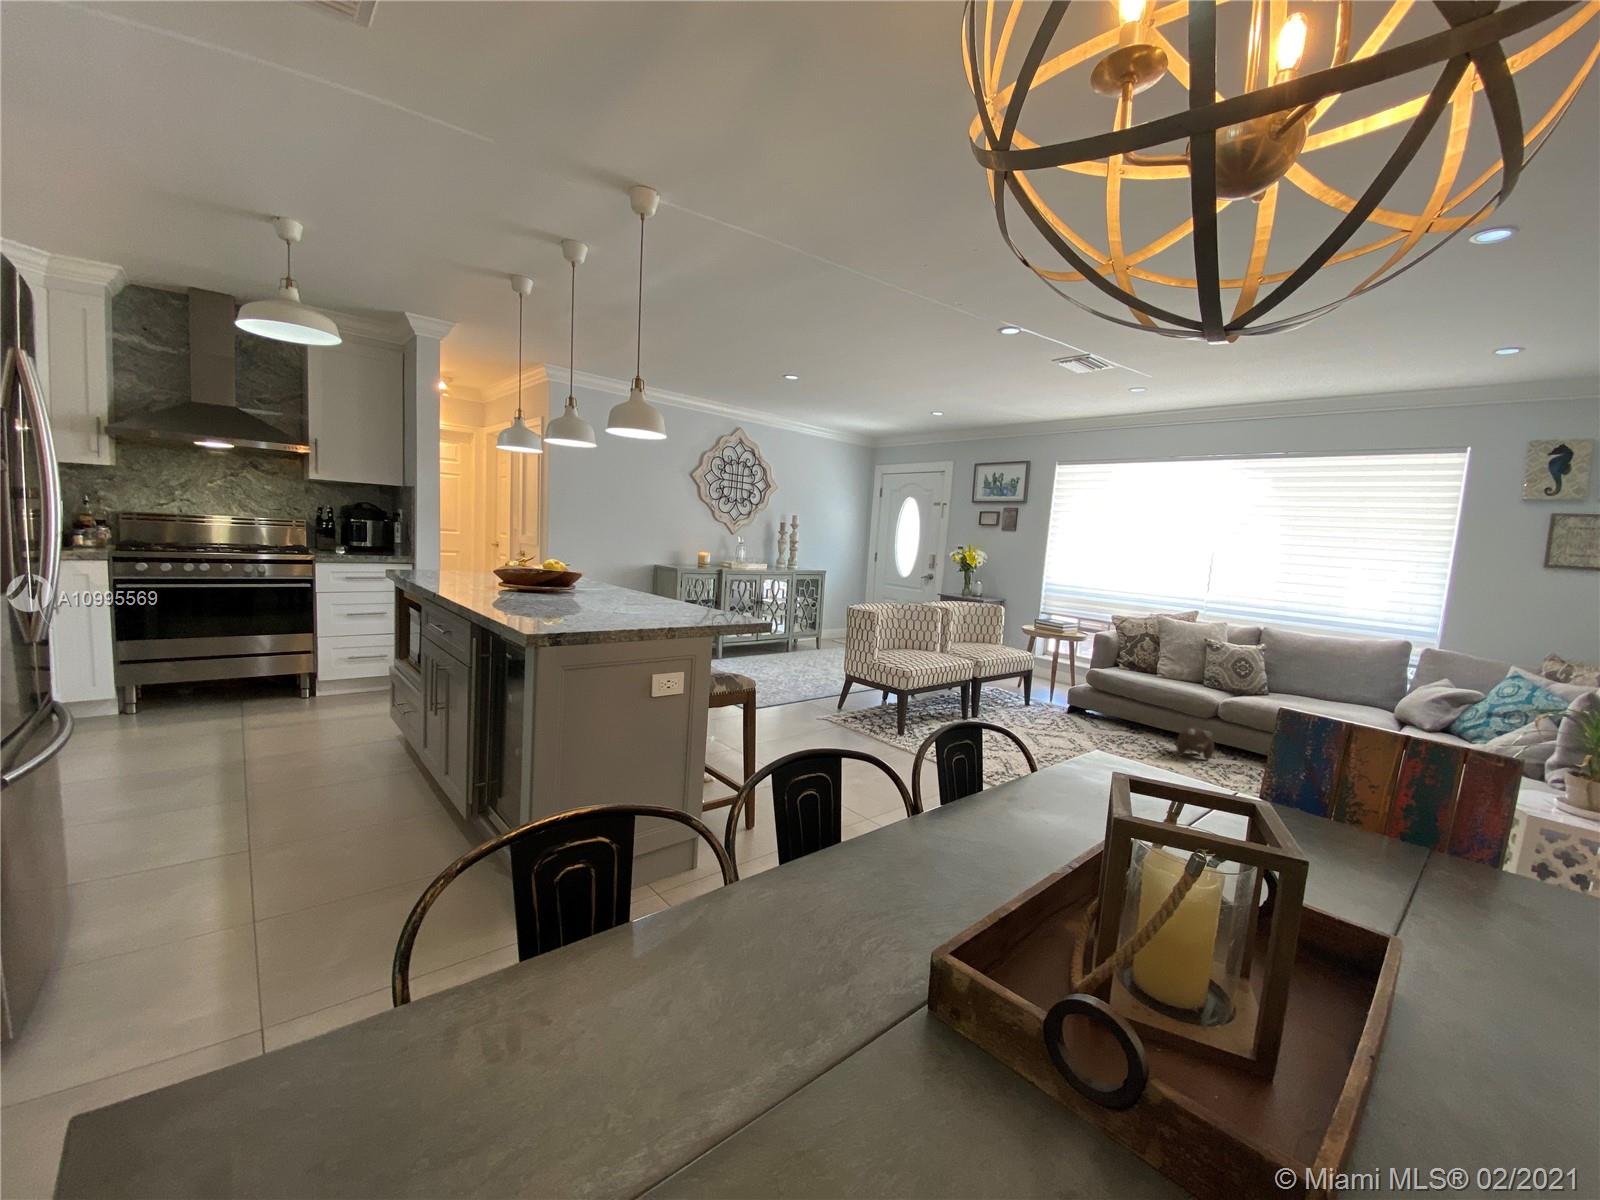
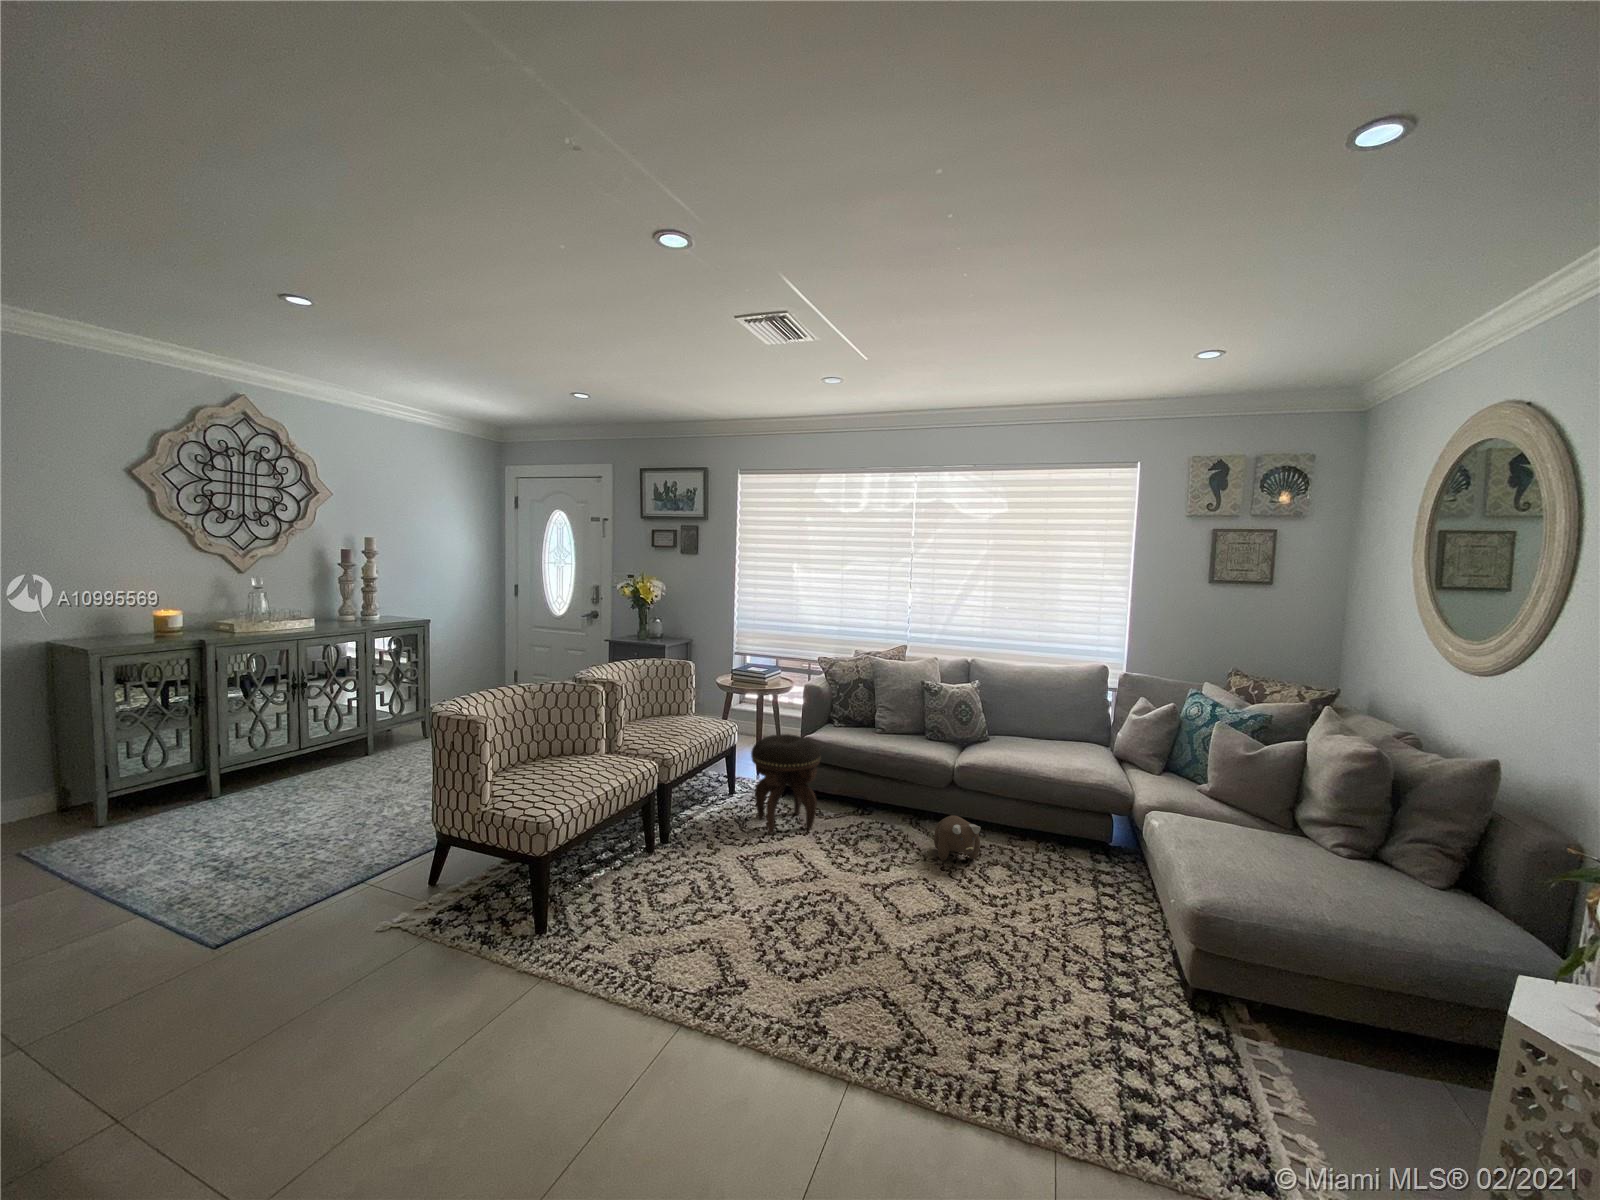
footstool: none [1040,659,1094,728] -> present [751,734,821,834]

